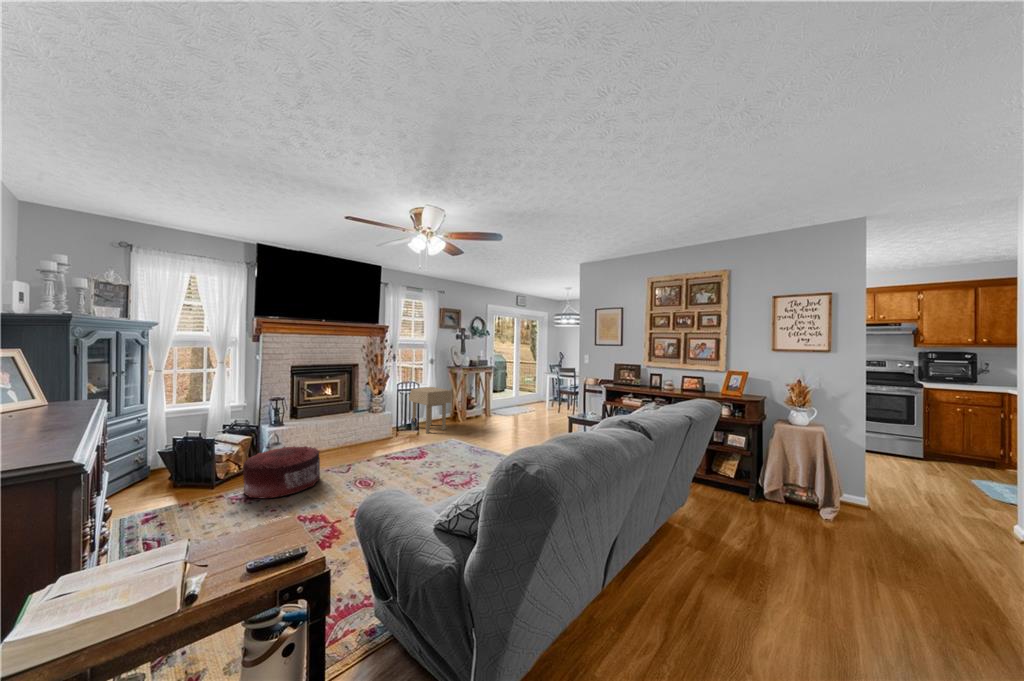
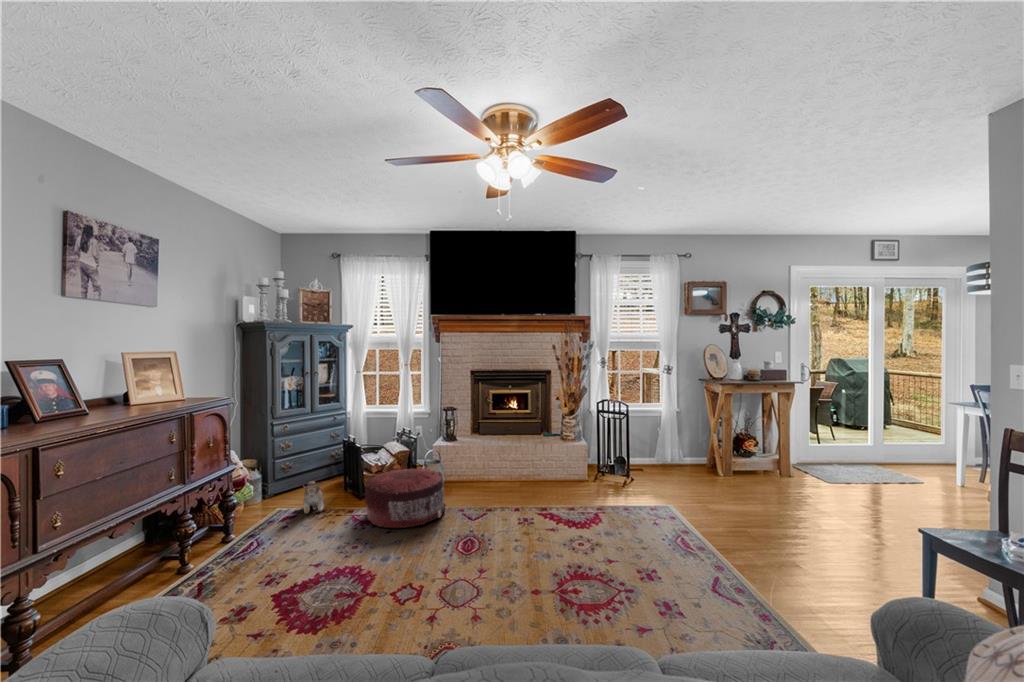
side table: present [409,387,451,433] -> none [624,411,682,486]
plush toy: none [151,477,187,514] -> present [303,481,325,514]

